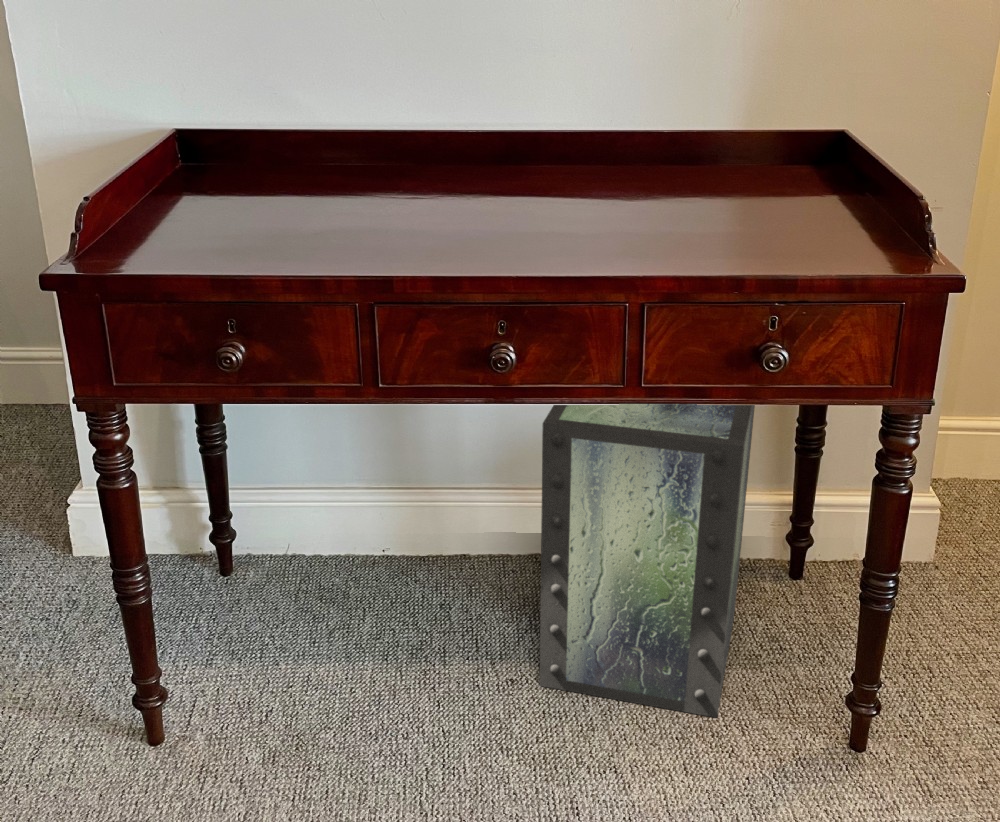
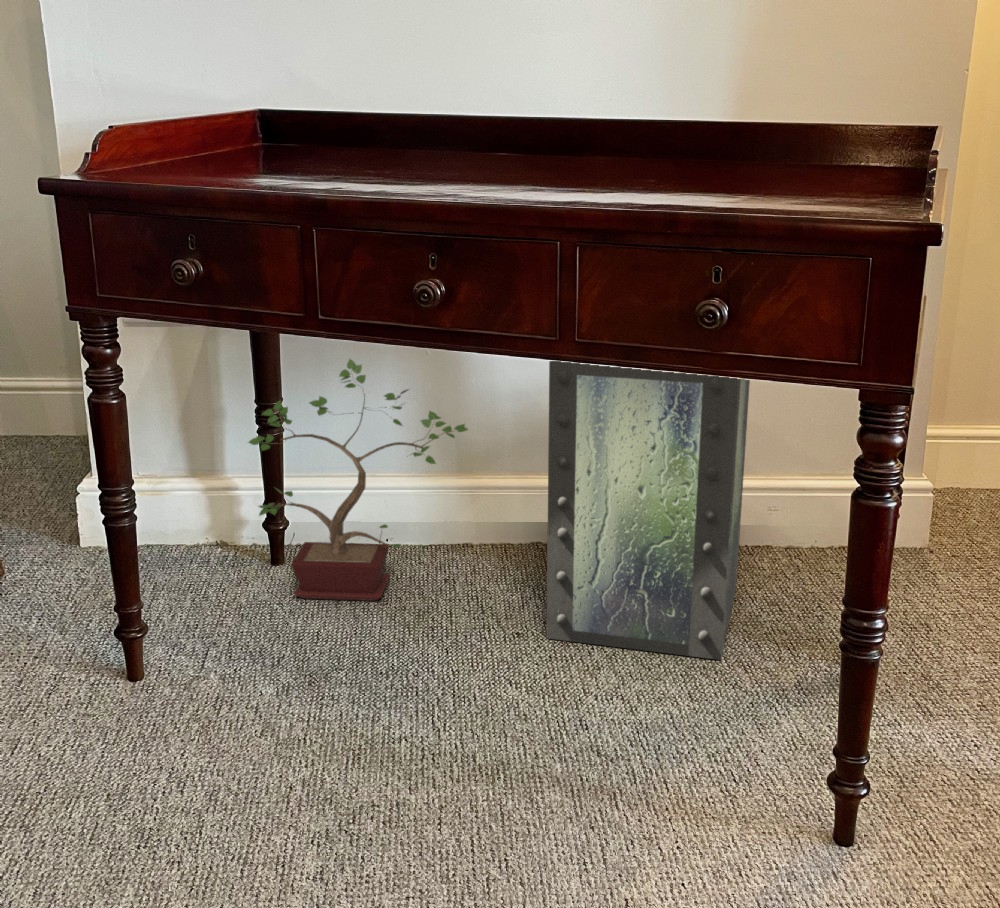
potted plant: none [232,392,462,633] -> present [249,359,468,601]

